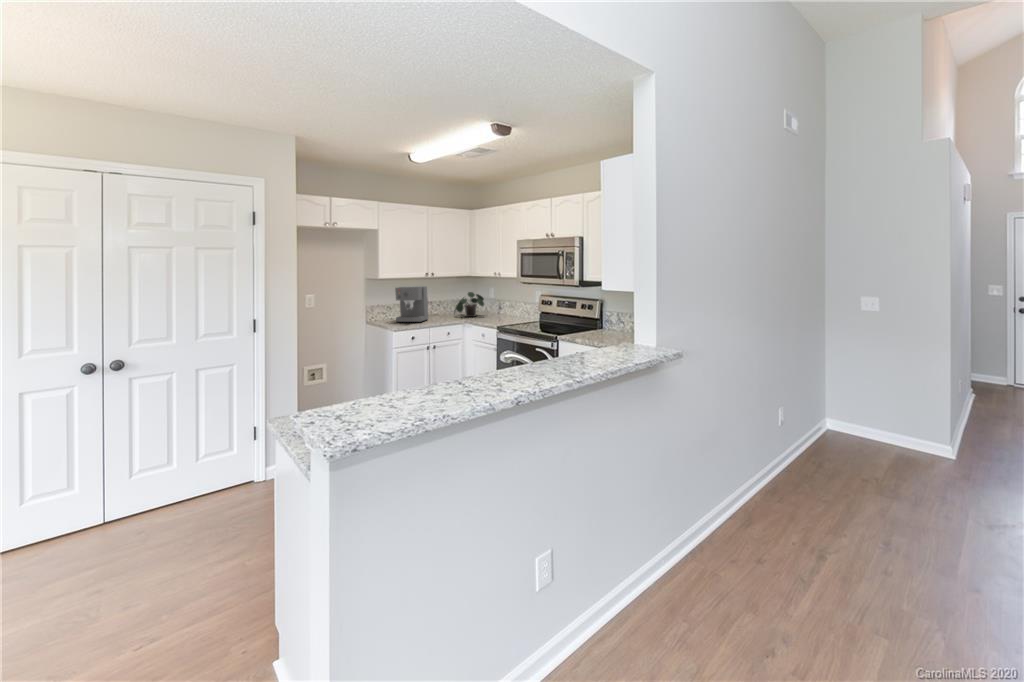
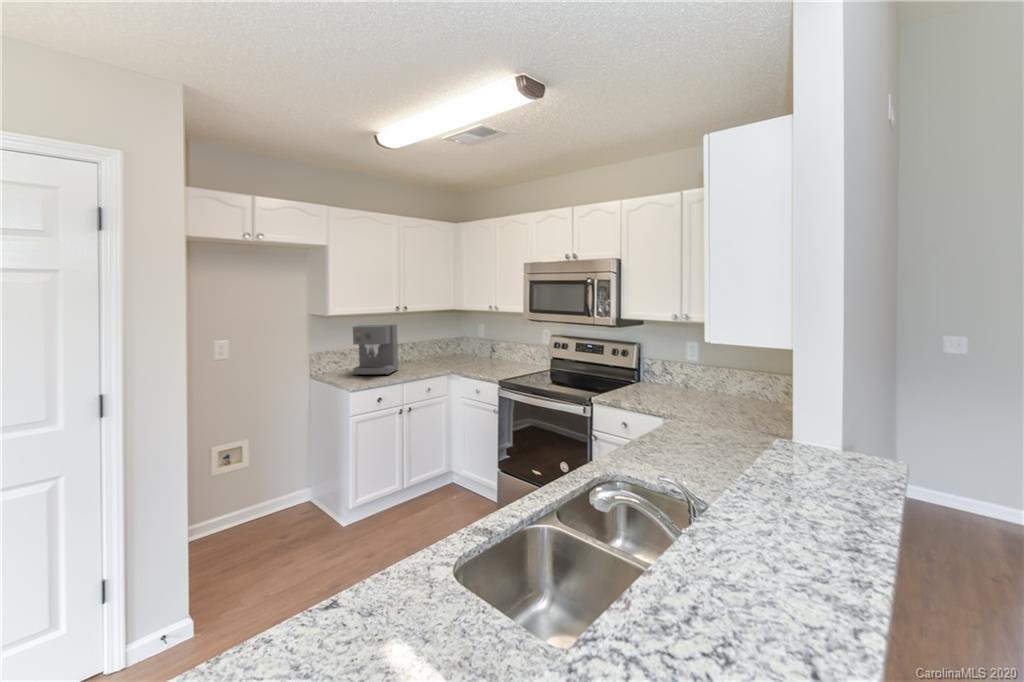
potted plant: present [454,292,484,317] -> none [432,331,473,364]

